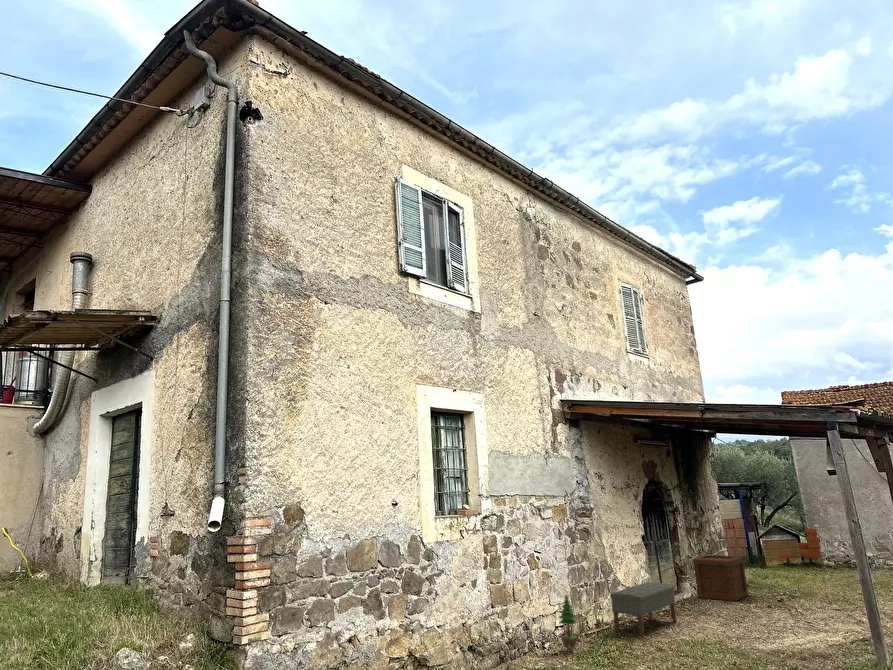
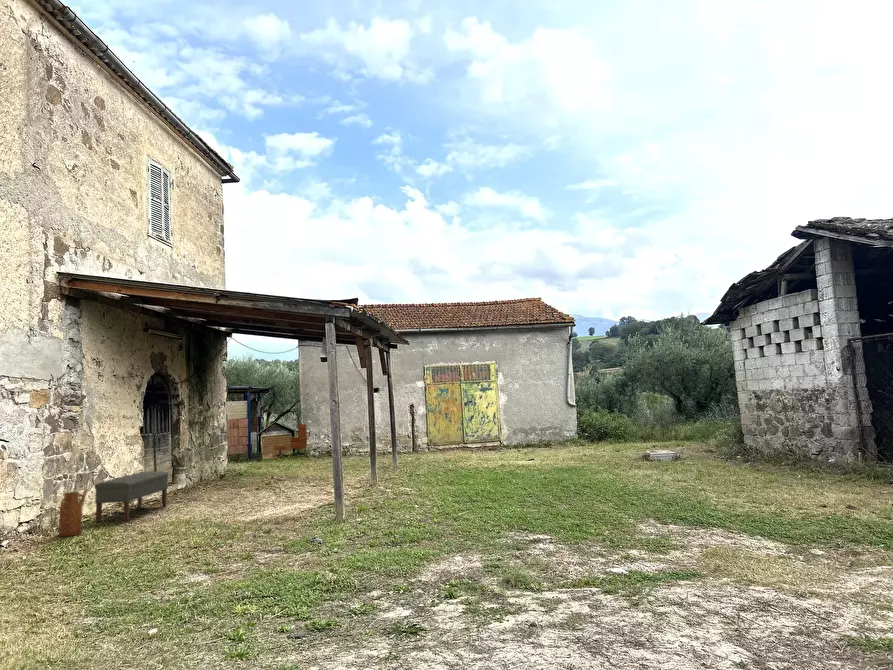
wooden crate: present [693,555,748,601] -> none [192,446,240,486]
potted tree: present [559,595,577,650] -> none [23,485,48,546]
watering can: none [585,598,605,645] -> present [59,489,88,536]

